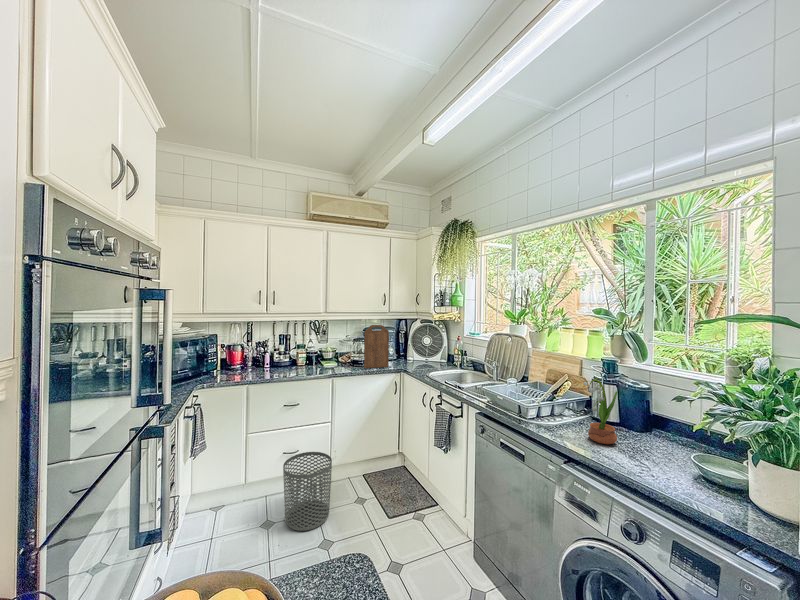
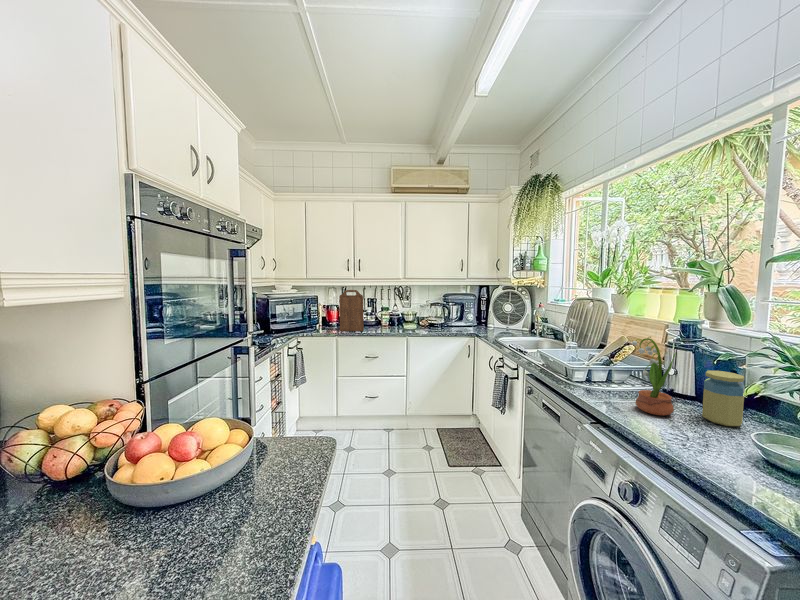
cutting board: present [364,325,389,368] -> present [339,290,364,331]
jar: none [632,402,660,446] -> present [702,370,745,426]
waste bin: present [283,452,332,531] -> none [359,398,400,461]

